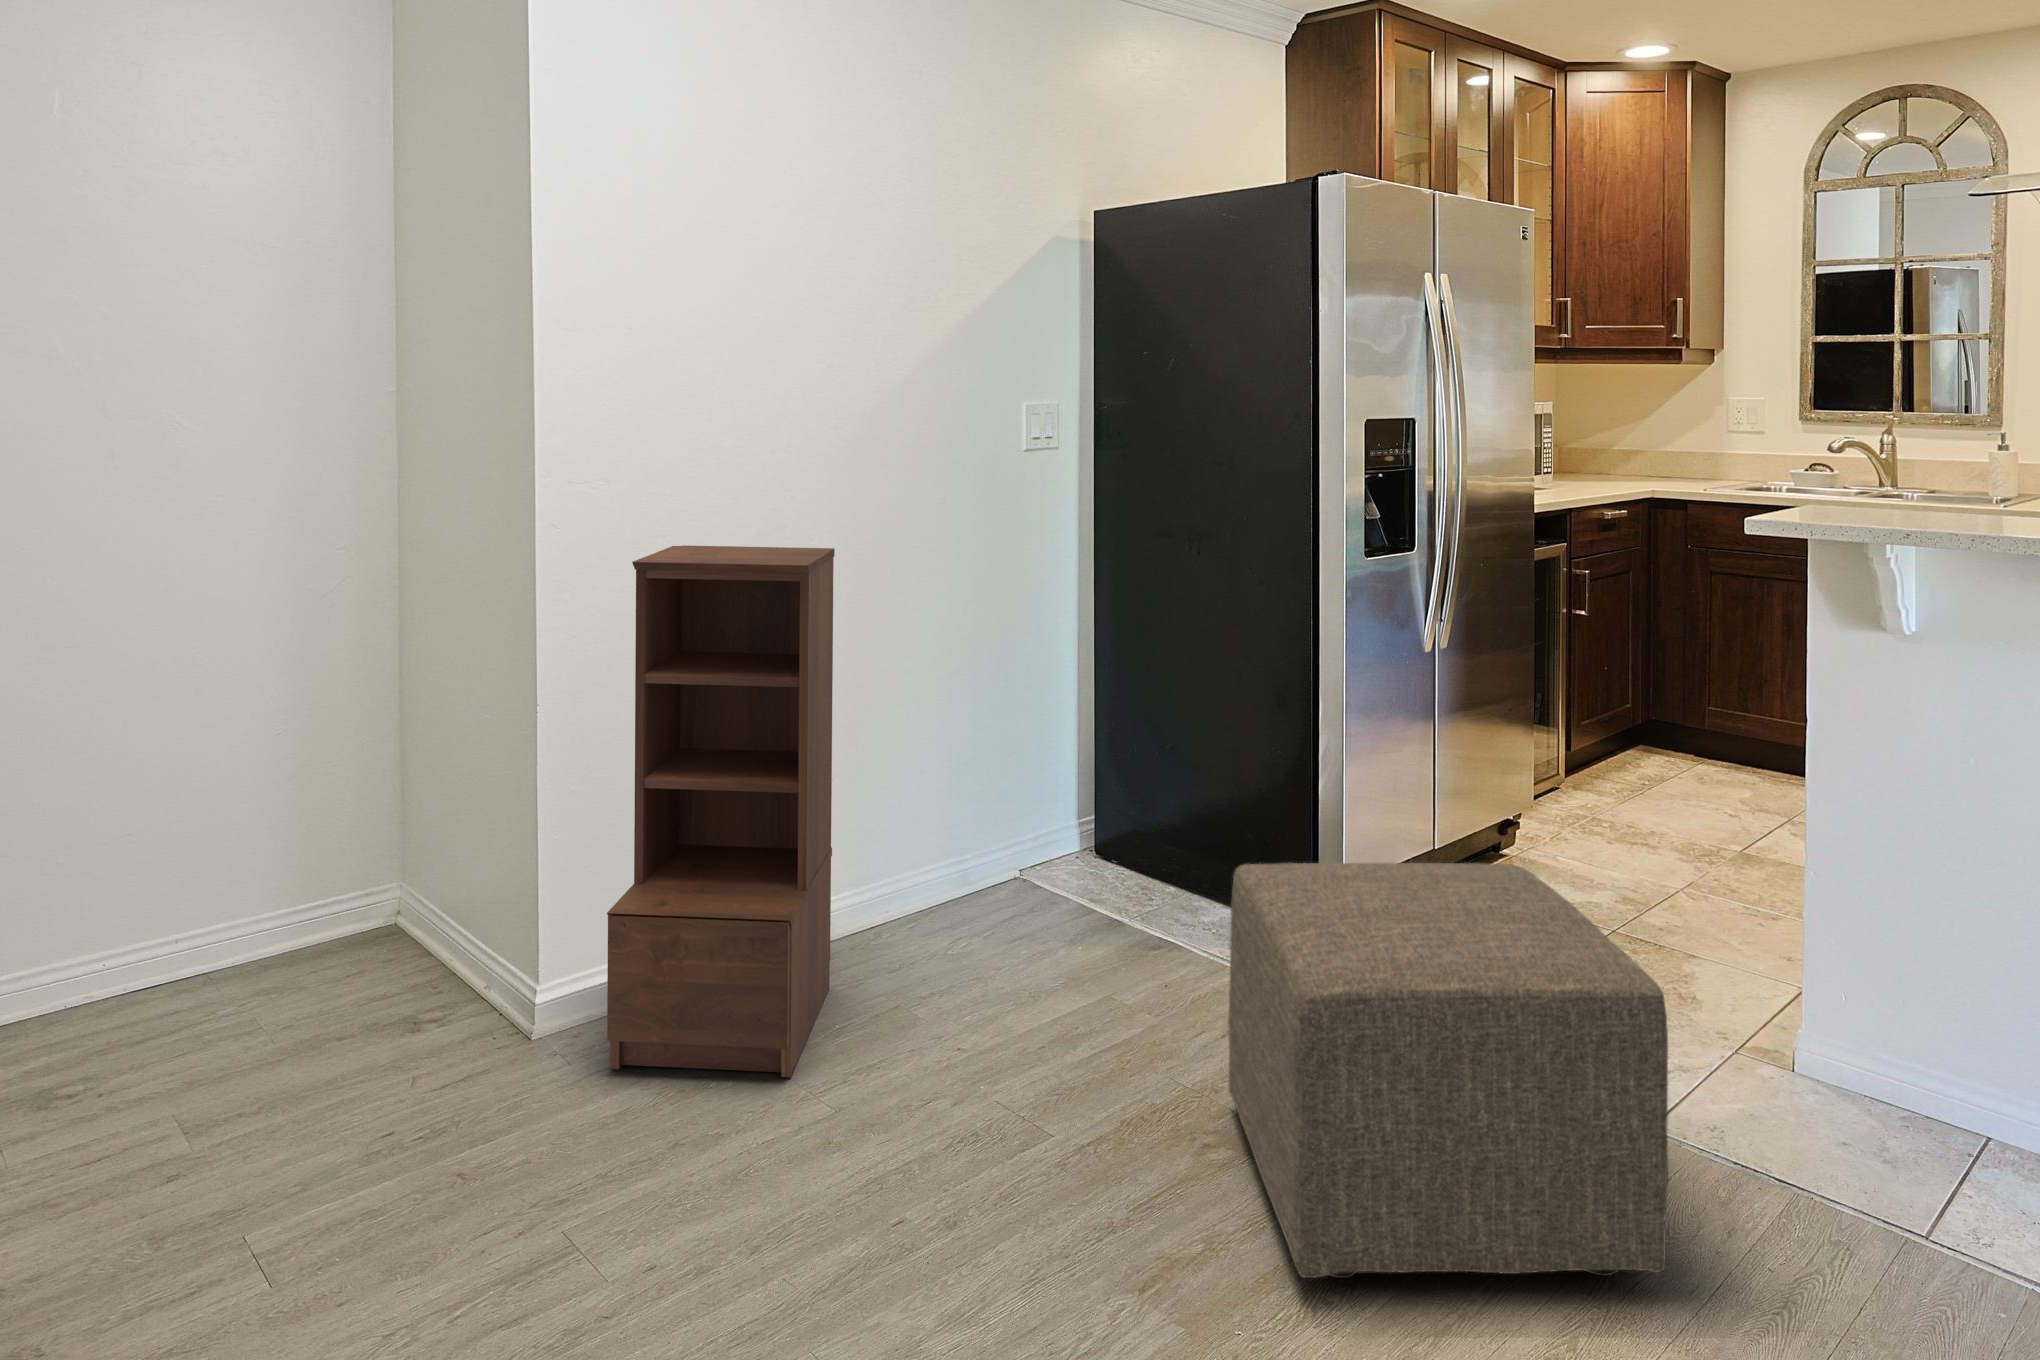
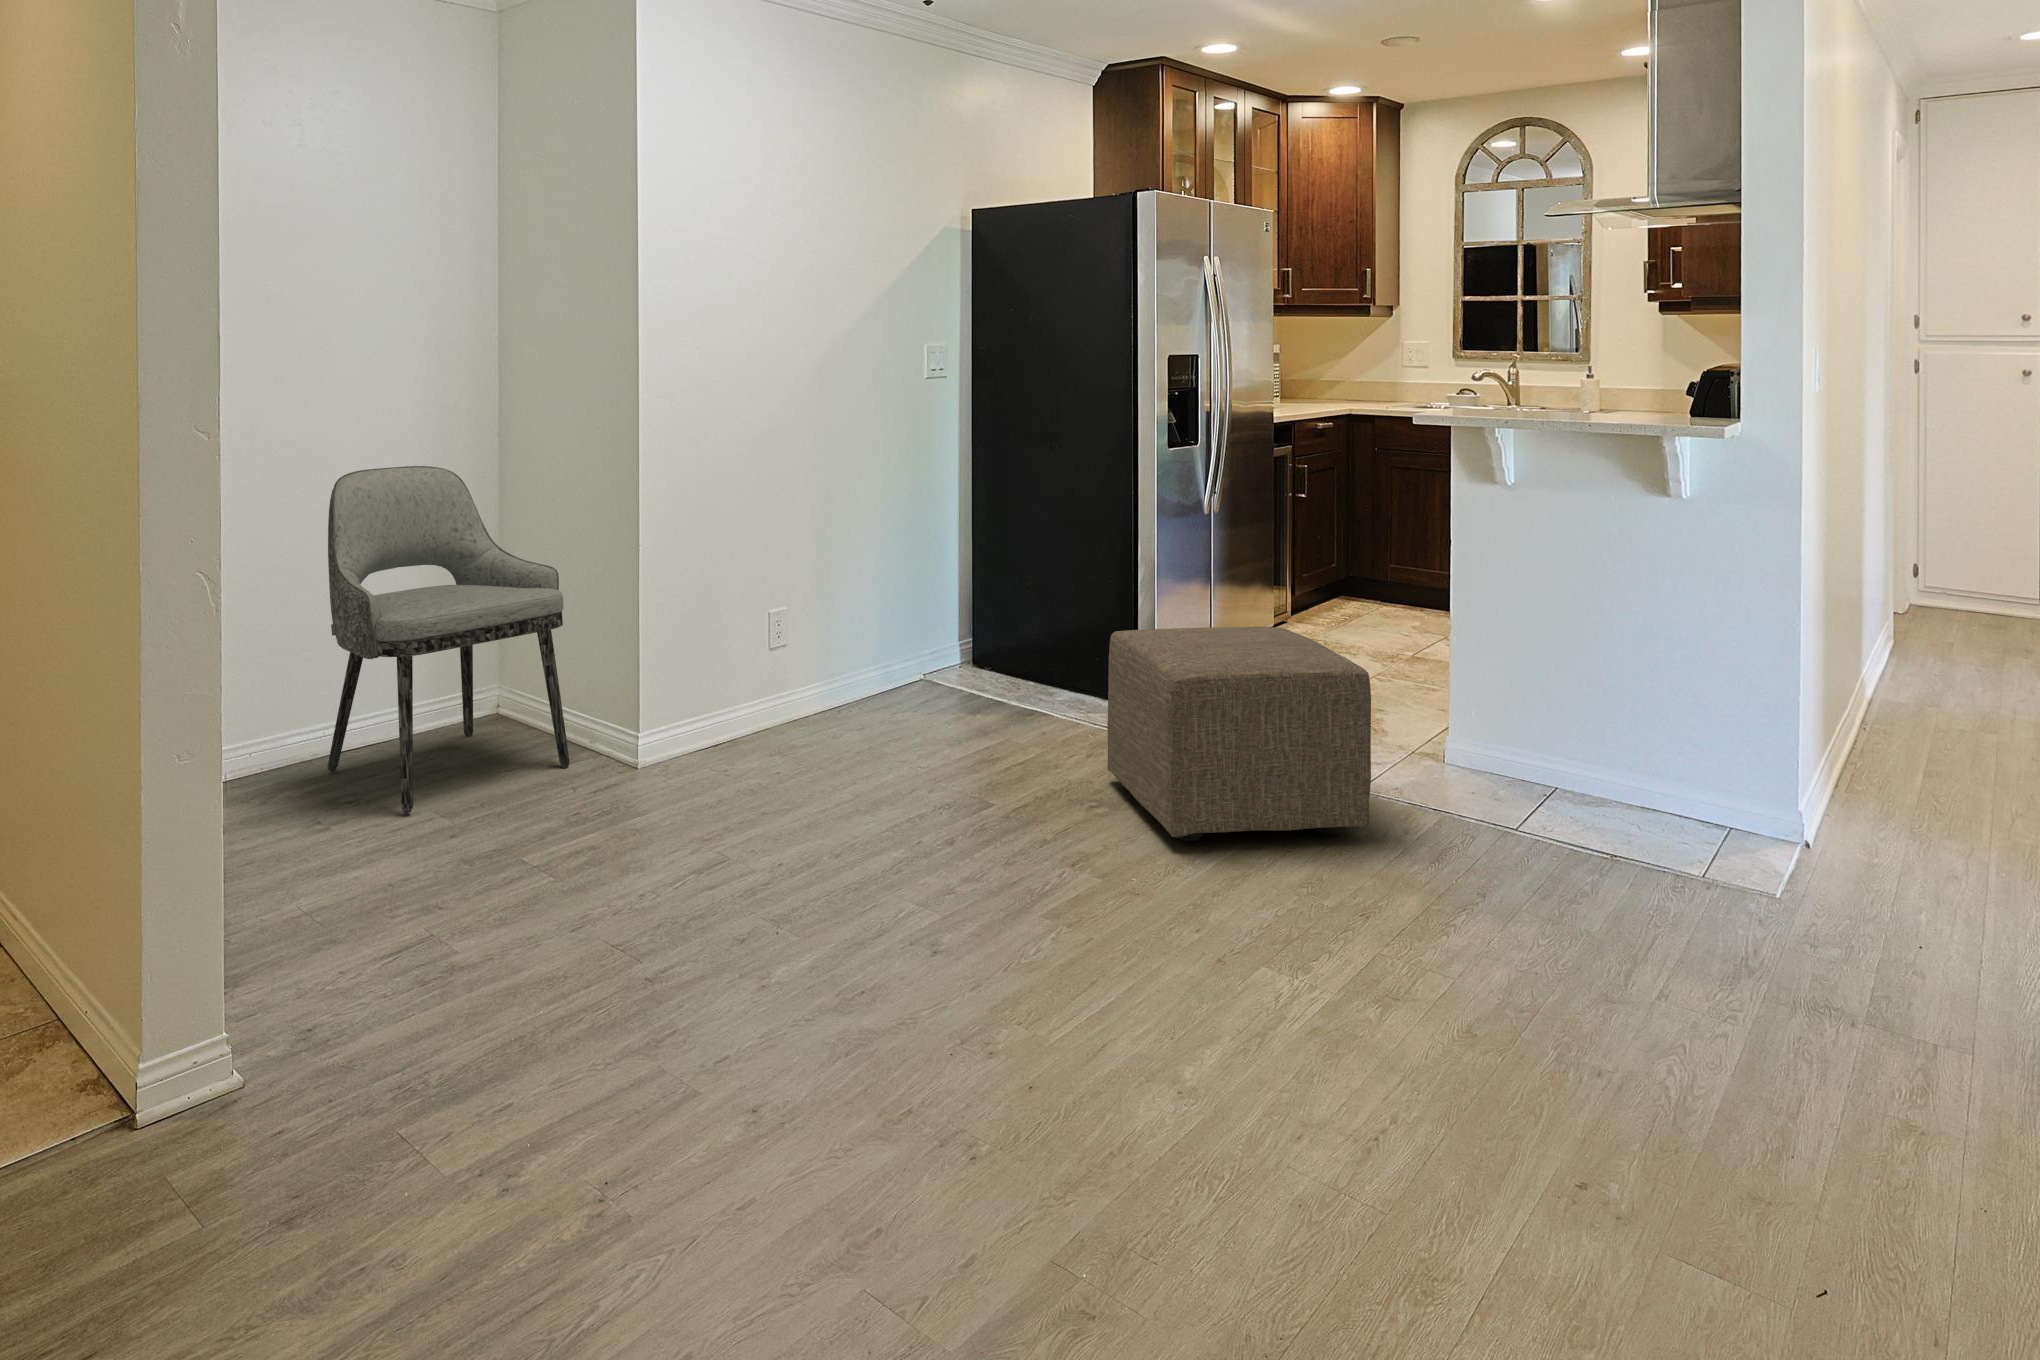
bookshelf: present [607,545,835,1077] -> none [712,448,832,779]
dining chair: none [45,563,417,1125] -> present [328,466,570,813]

